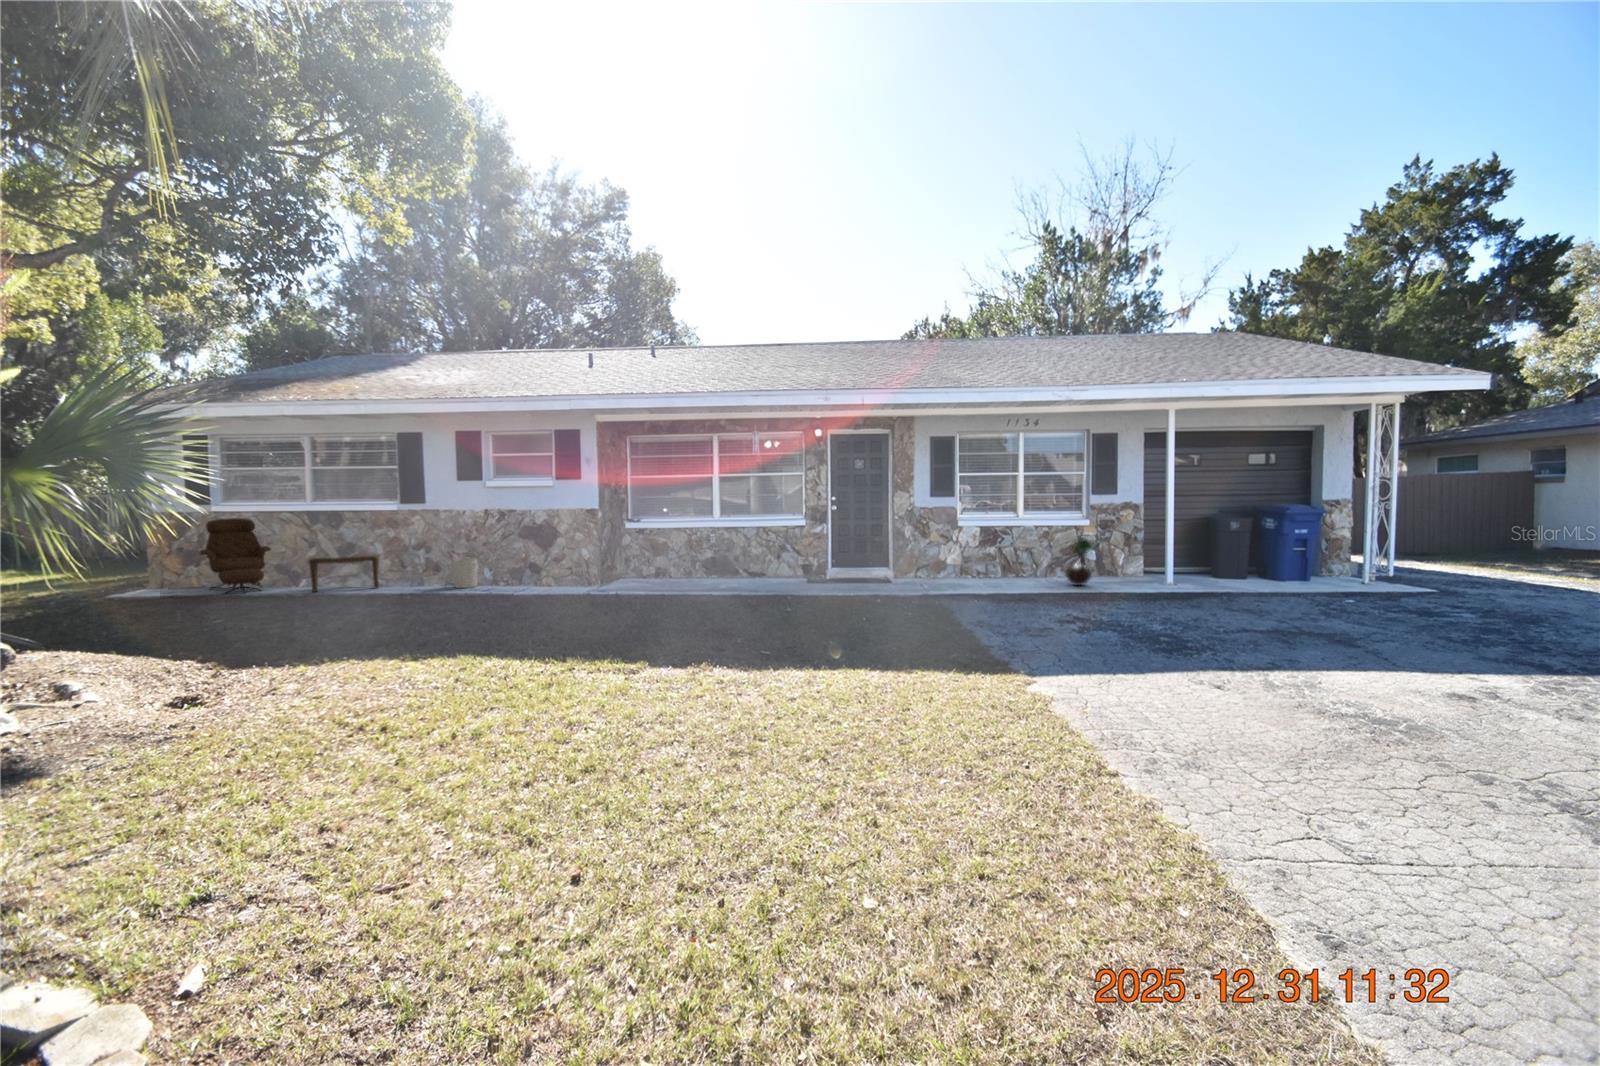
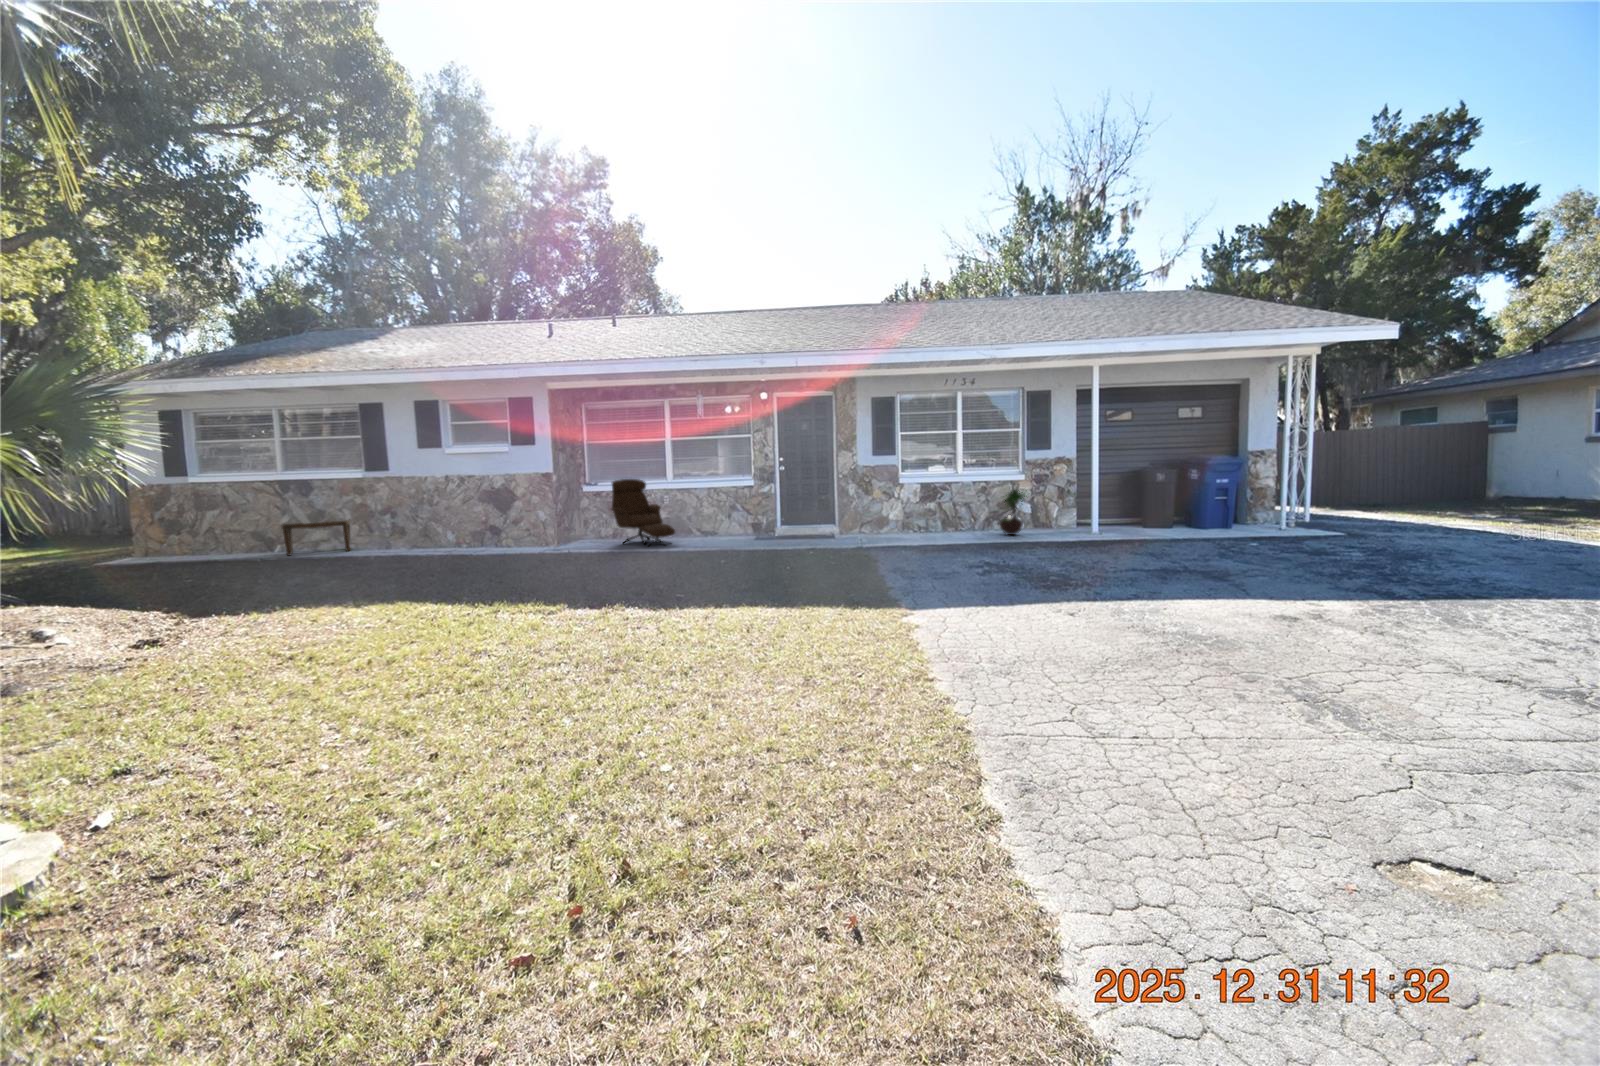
lounge chair: present [200,518,271,594] -> present [611,479,675,544]
bucket: present [454,558,478,588] -> none [415,521,444,549]

